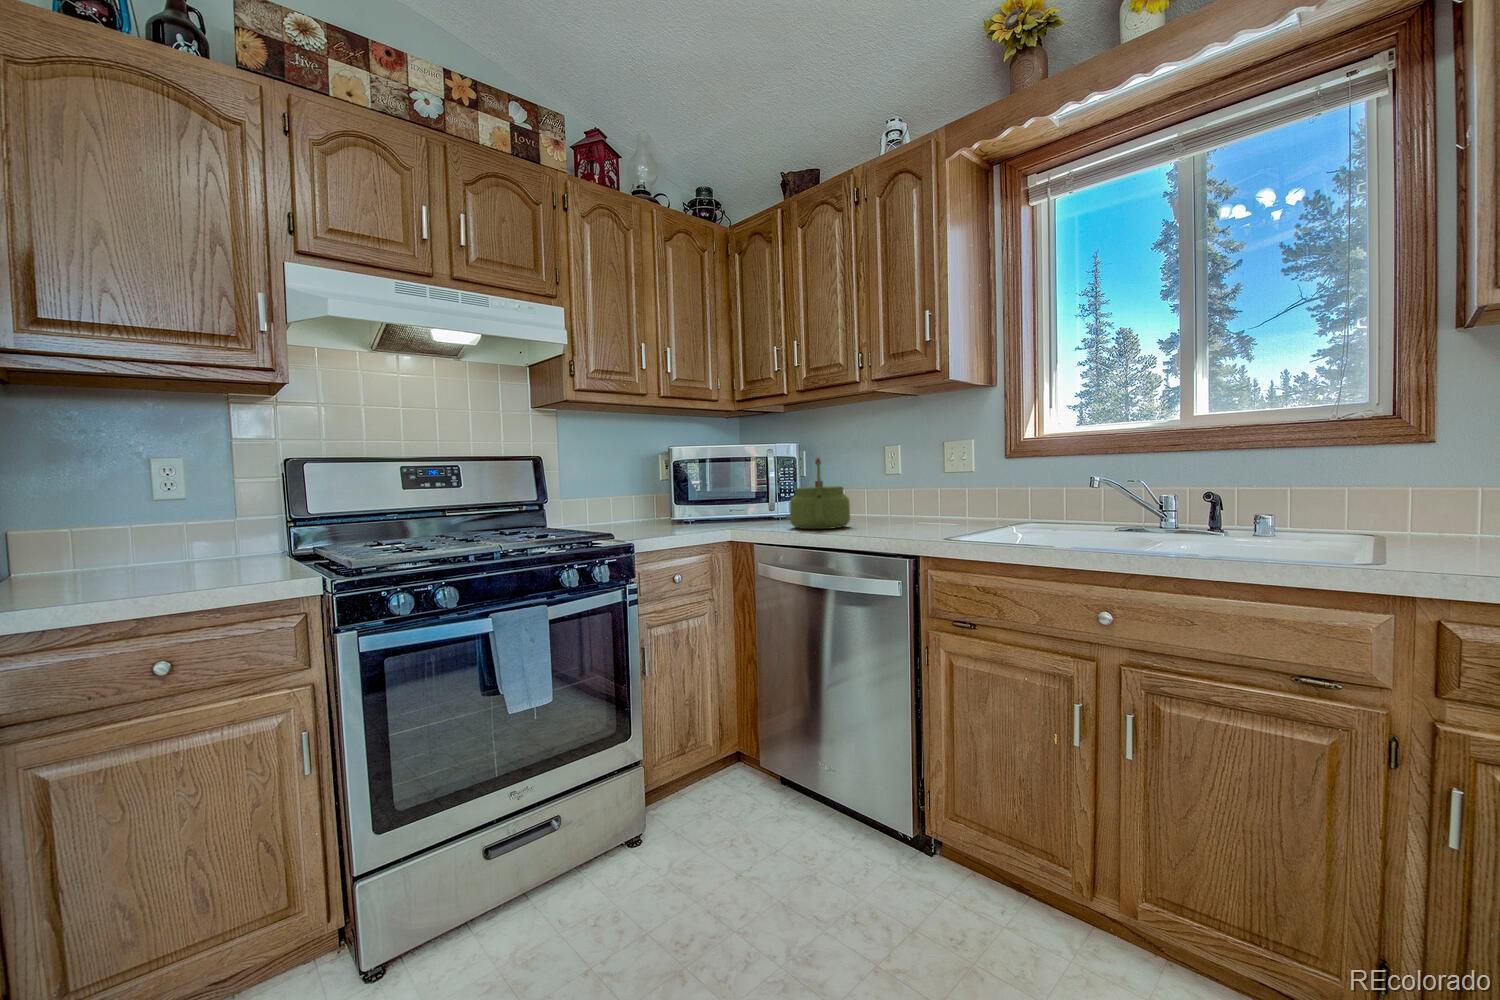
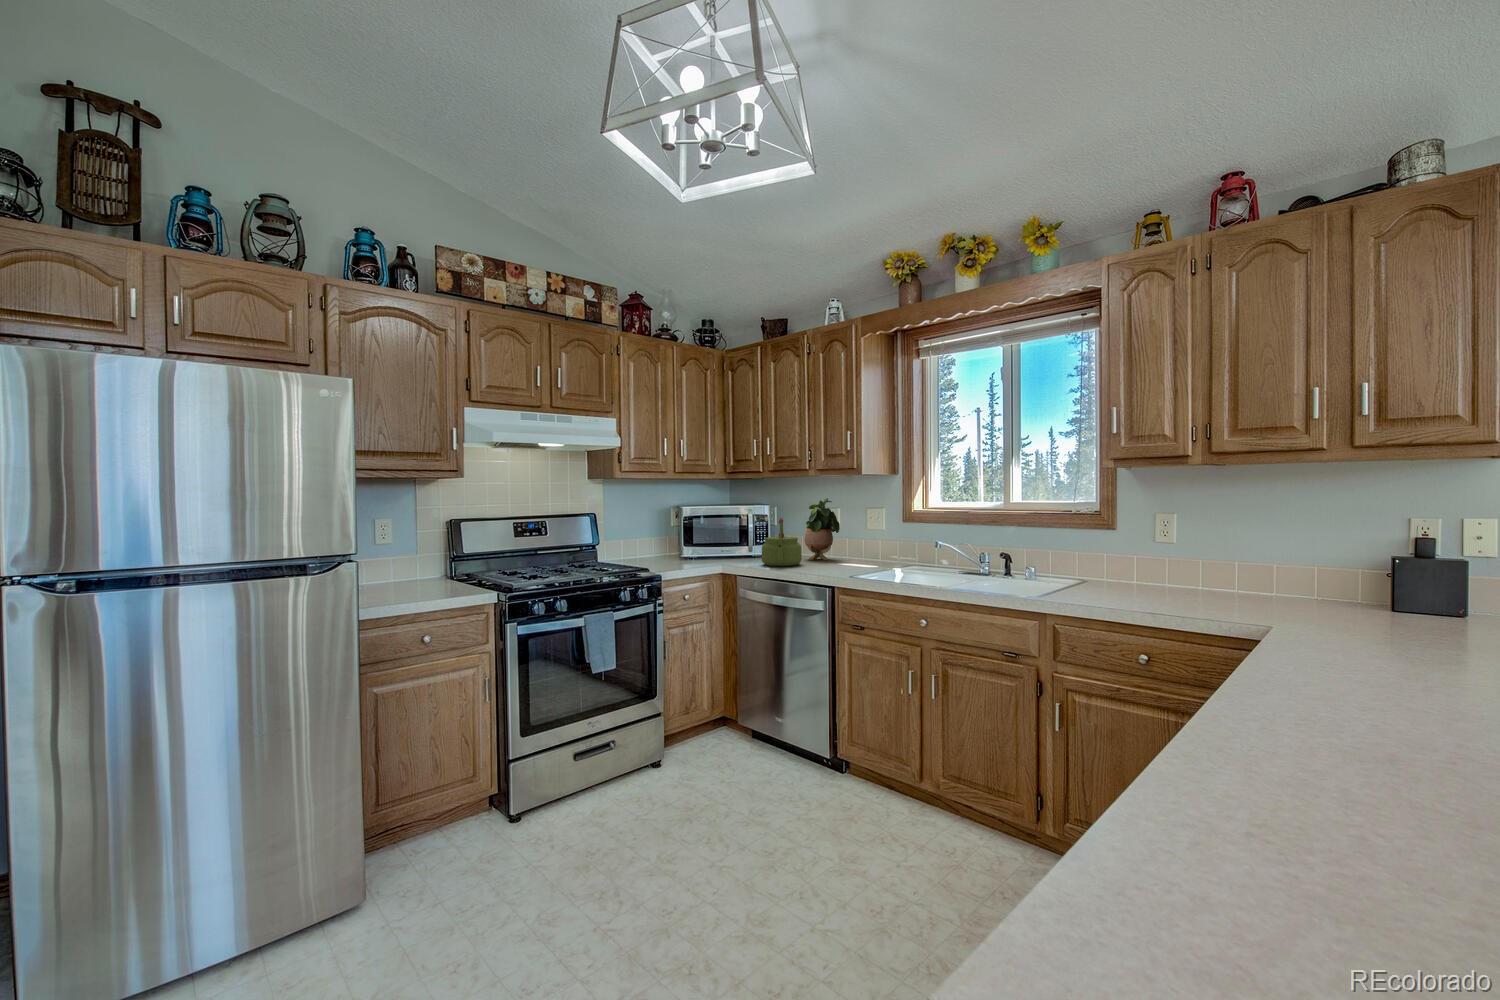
potted plant: none [850,432,902,522] -> present [805,498,840,560]

